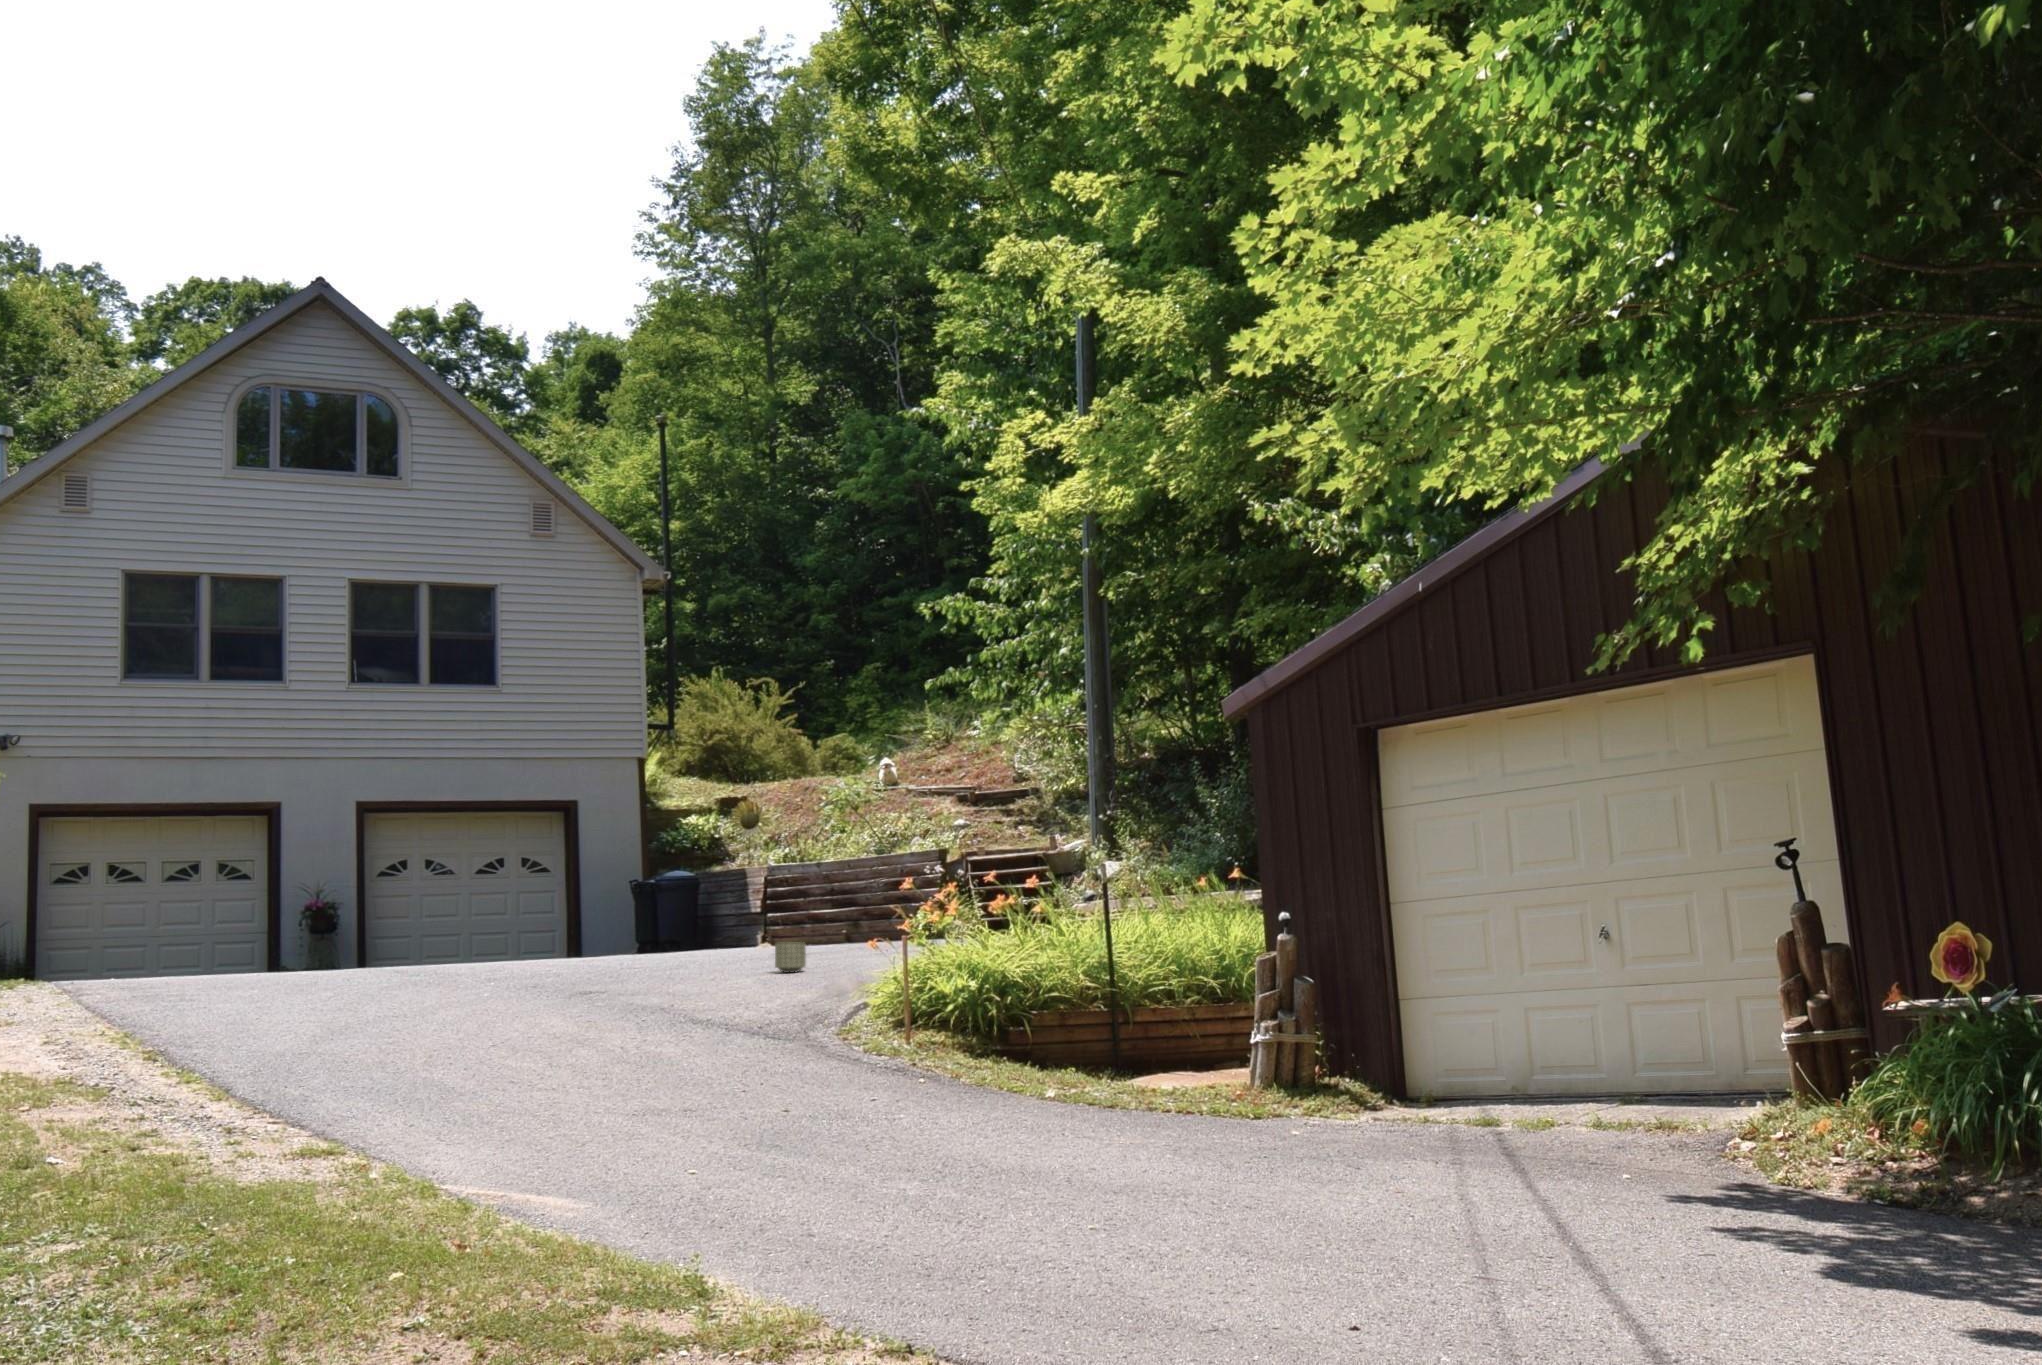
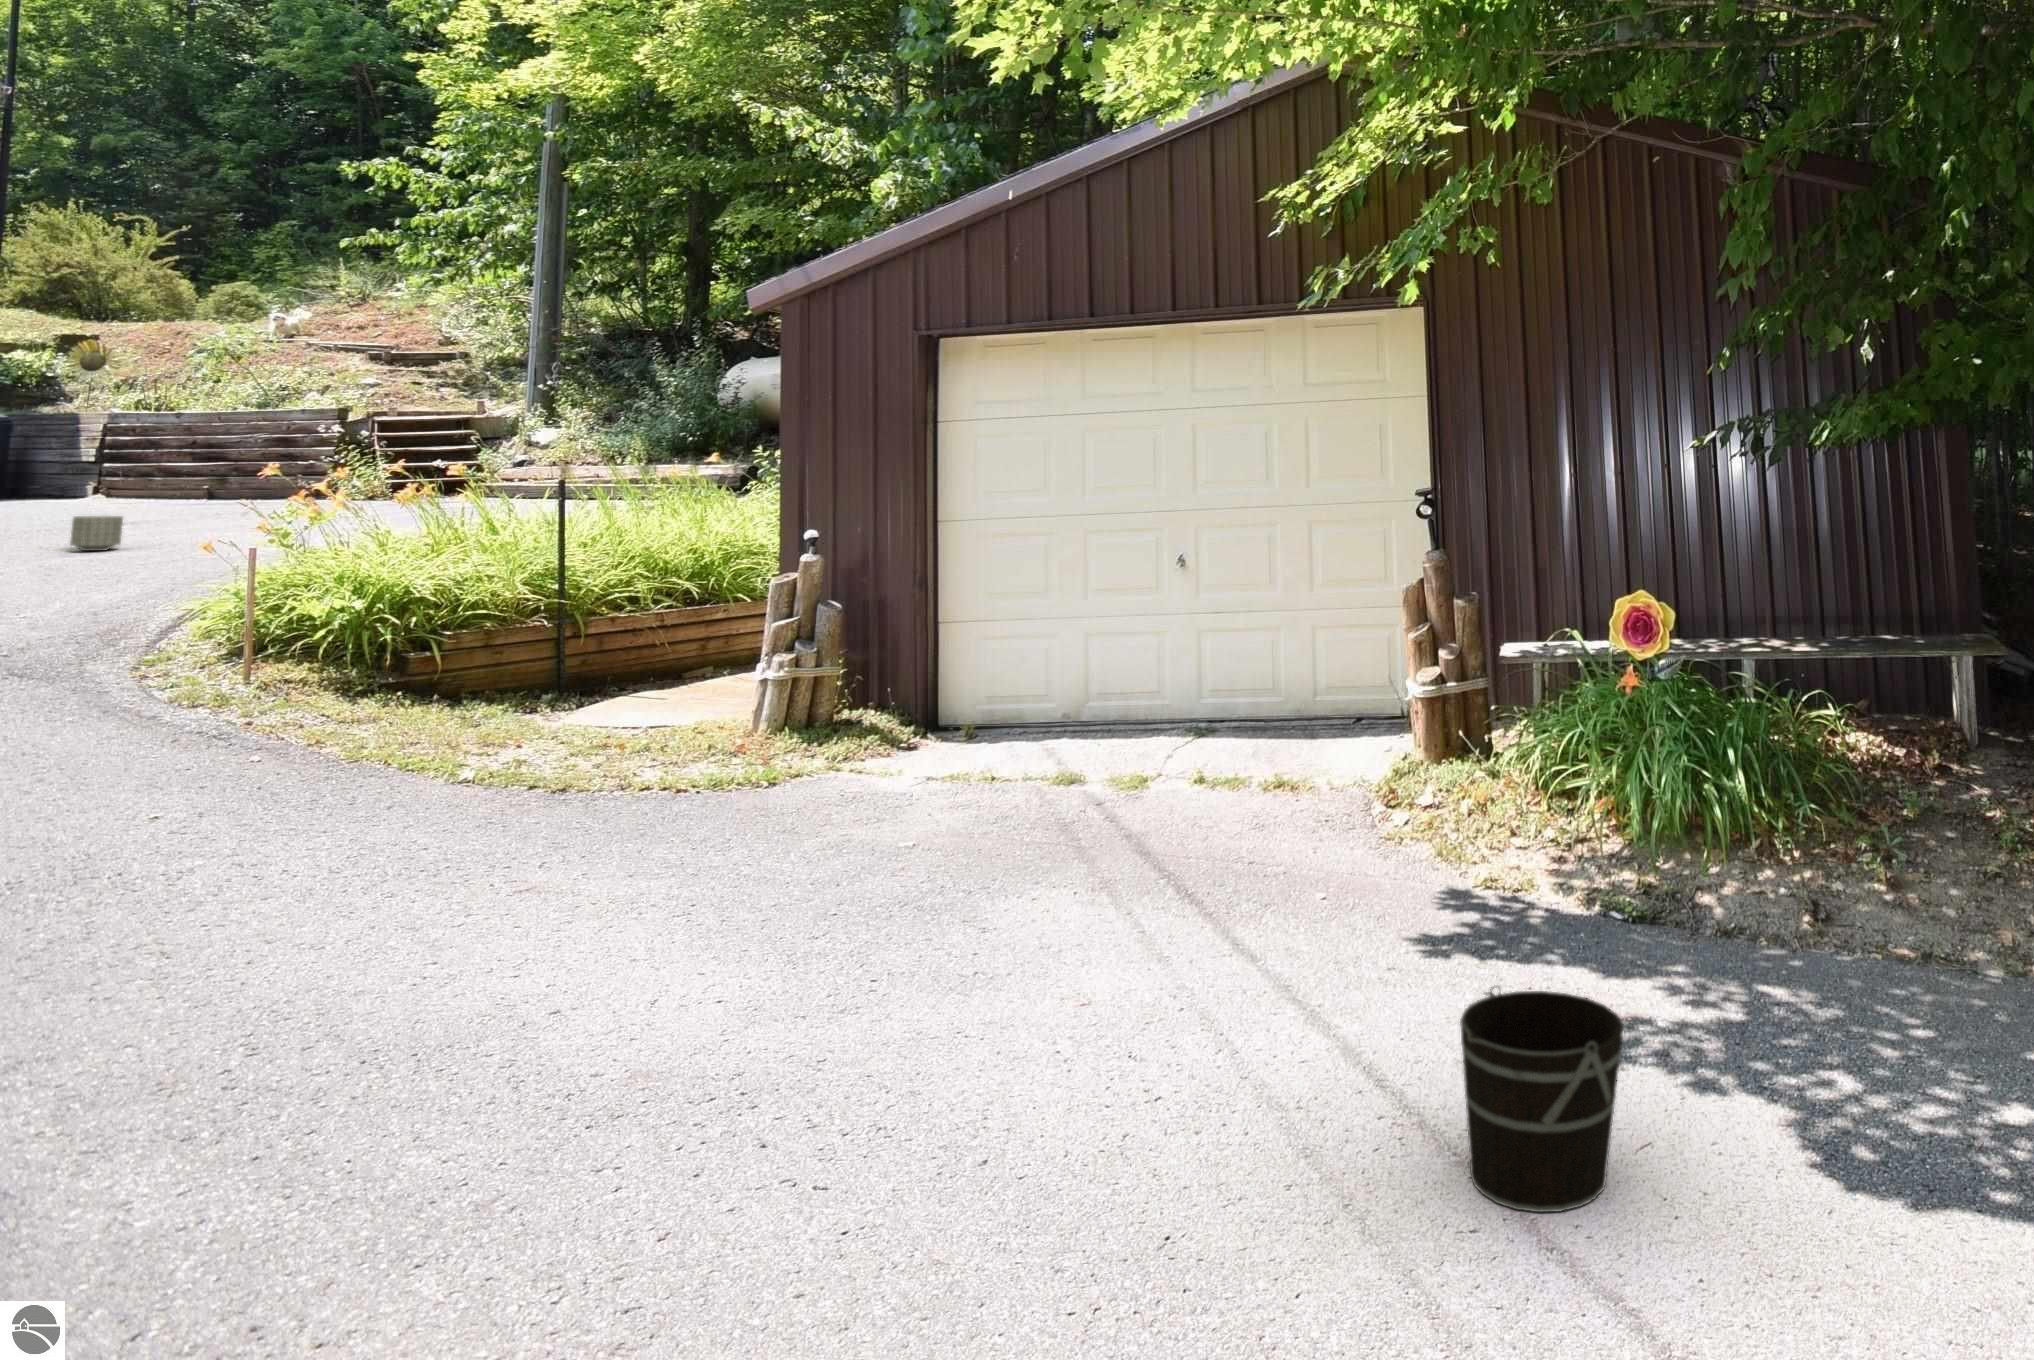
bucket: none [1527,1118,1637,1232] -> present [1460,986,1624,1212]

